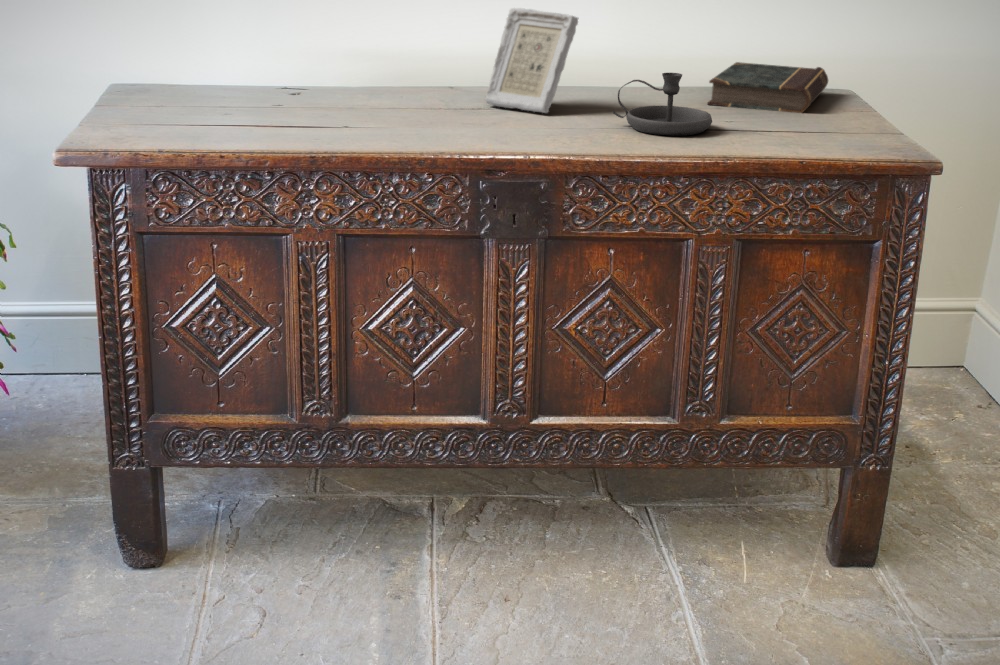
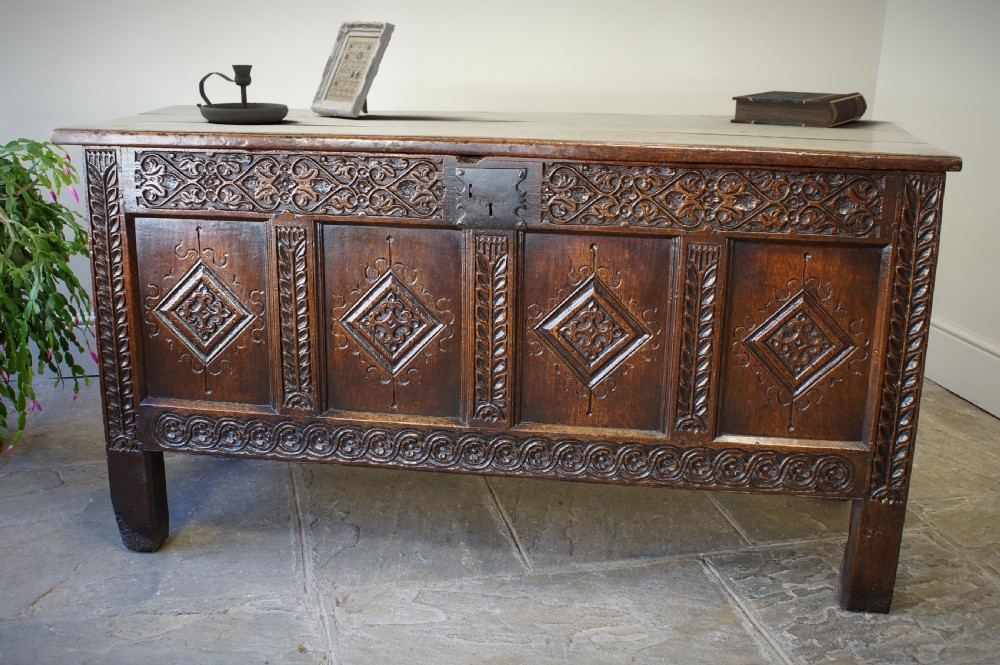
picture frame: present [486,8,579,113] -> present [311,21,395,118]
candlestick: present [613,73,712,136] -> present [197,65,289,124]

